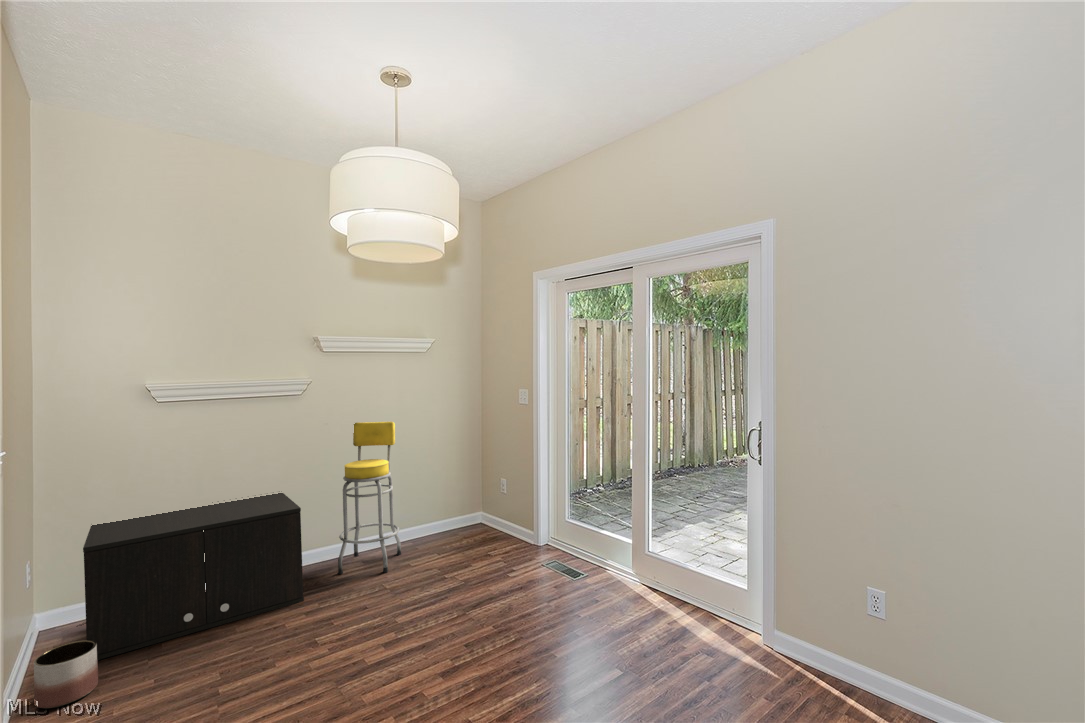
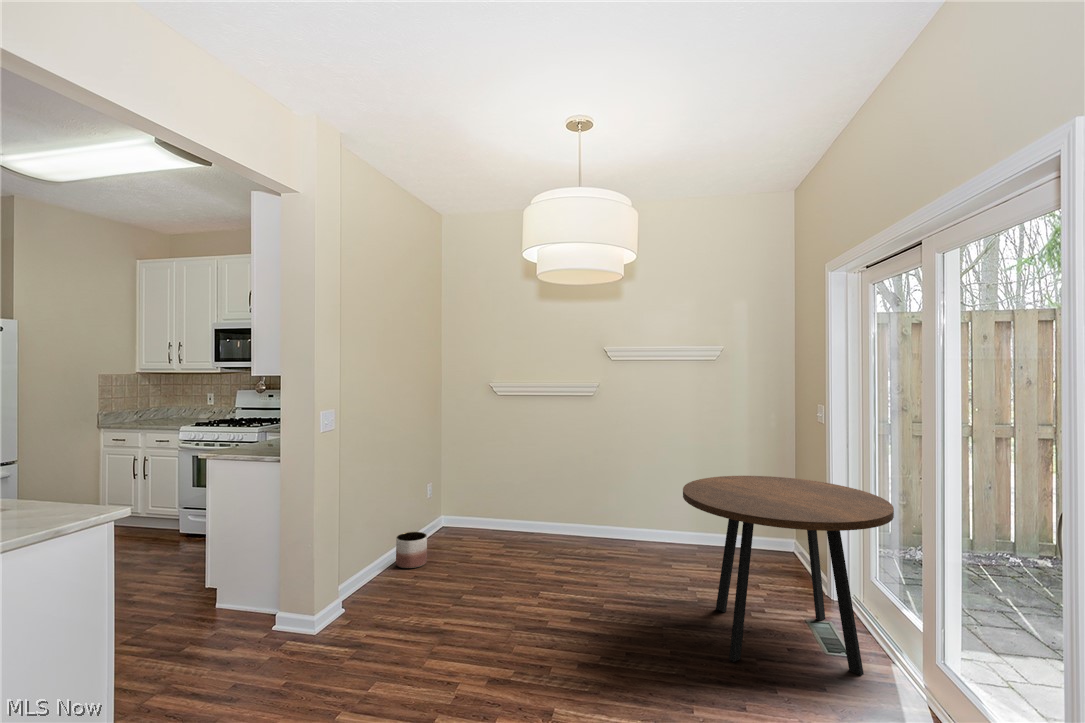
bar stool: present [338,422,401,574] -> none [612,414,679,565]
dining table: none [464,456,615,612] -> present [683,476,894,676]
storage cabinet: present [83,493,304,660] -> none [435,461,580,562]

